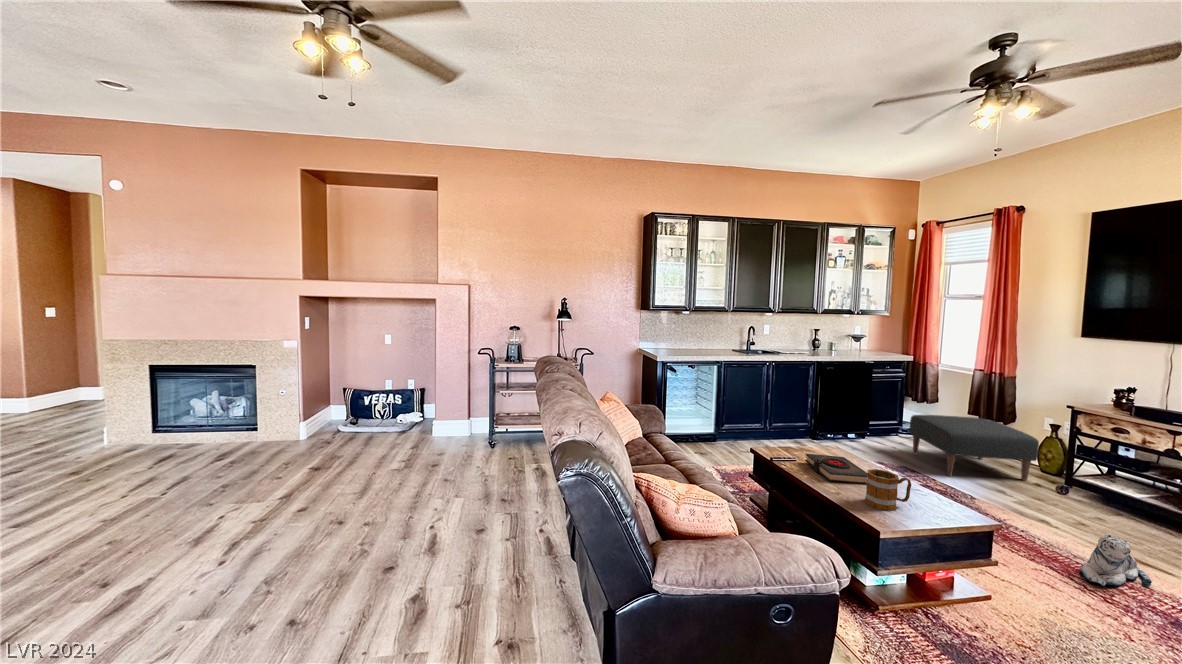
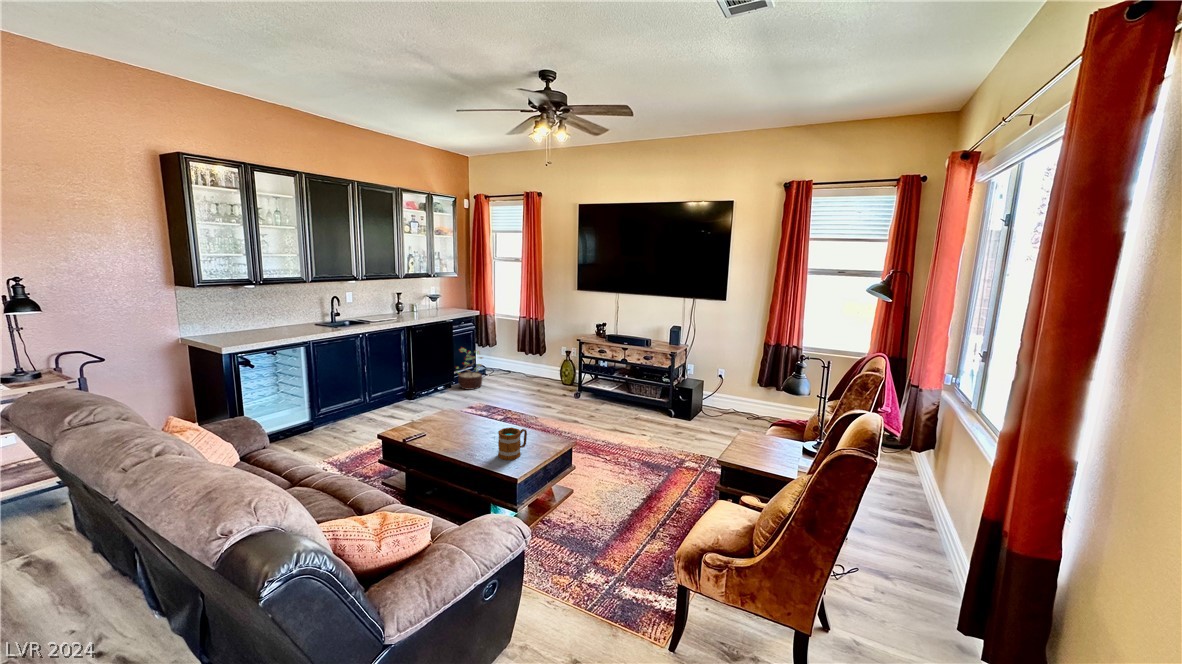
decorative plant: none [869,393,911,446] -> present [455,348,482,390]
ottoman: present [910,415,1039,481] -> none [486,355,562,405]
book: present [805,453,868,484] -> none [438,421,496,448]
plush toy: present [1081,534,1152,586] -> none [599,422,625,454]

